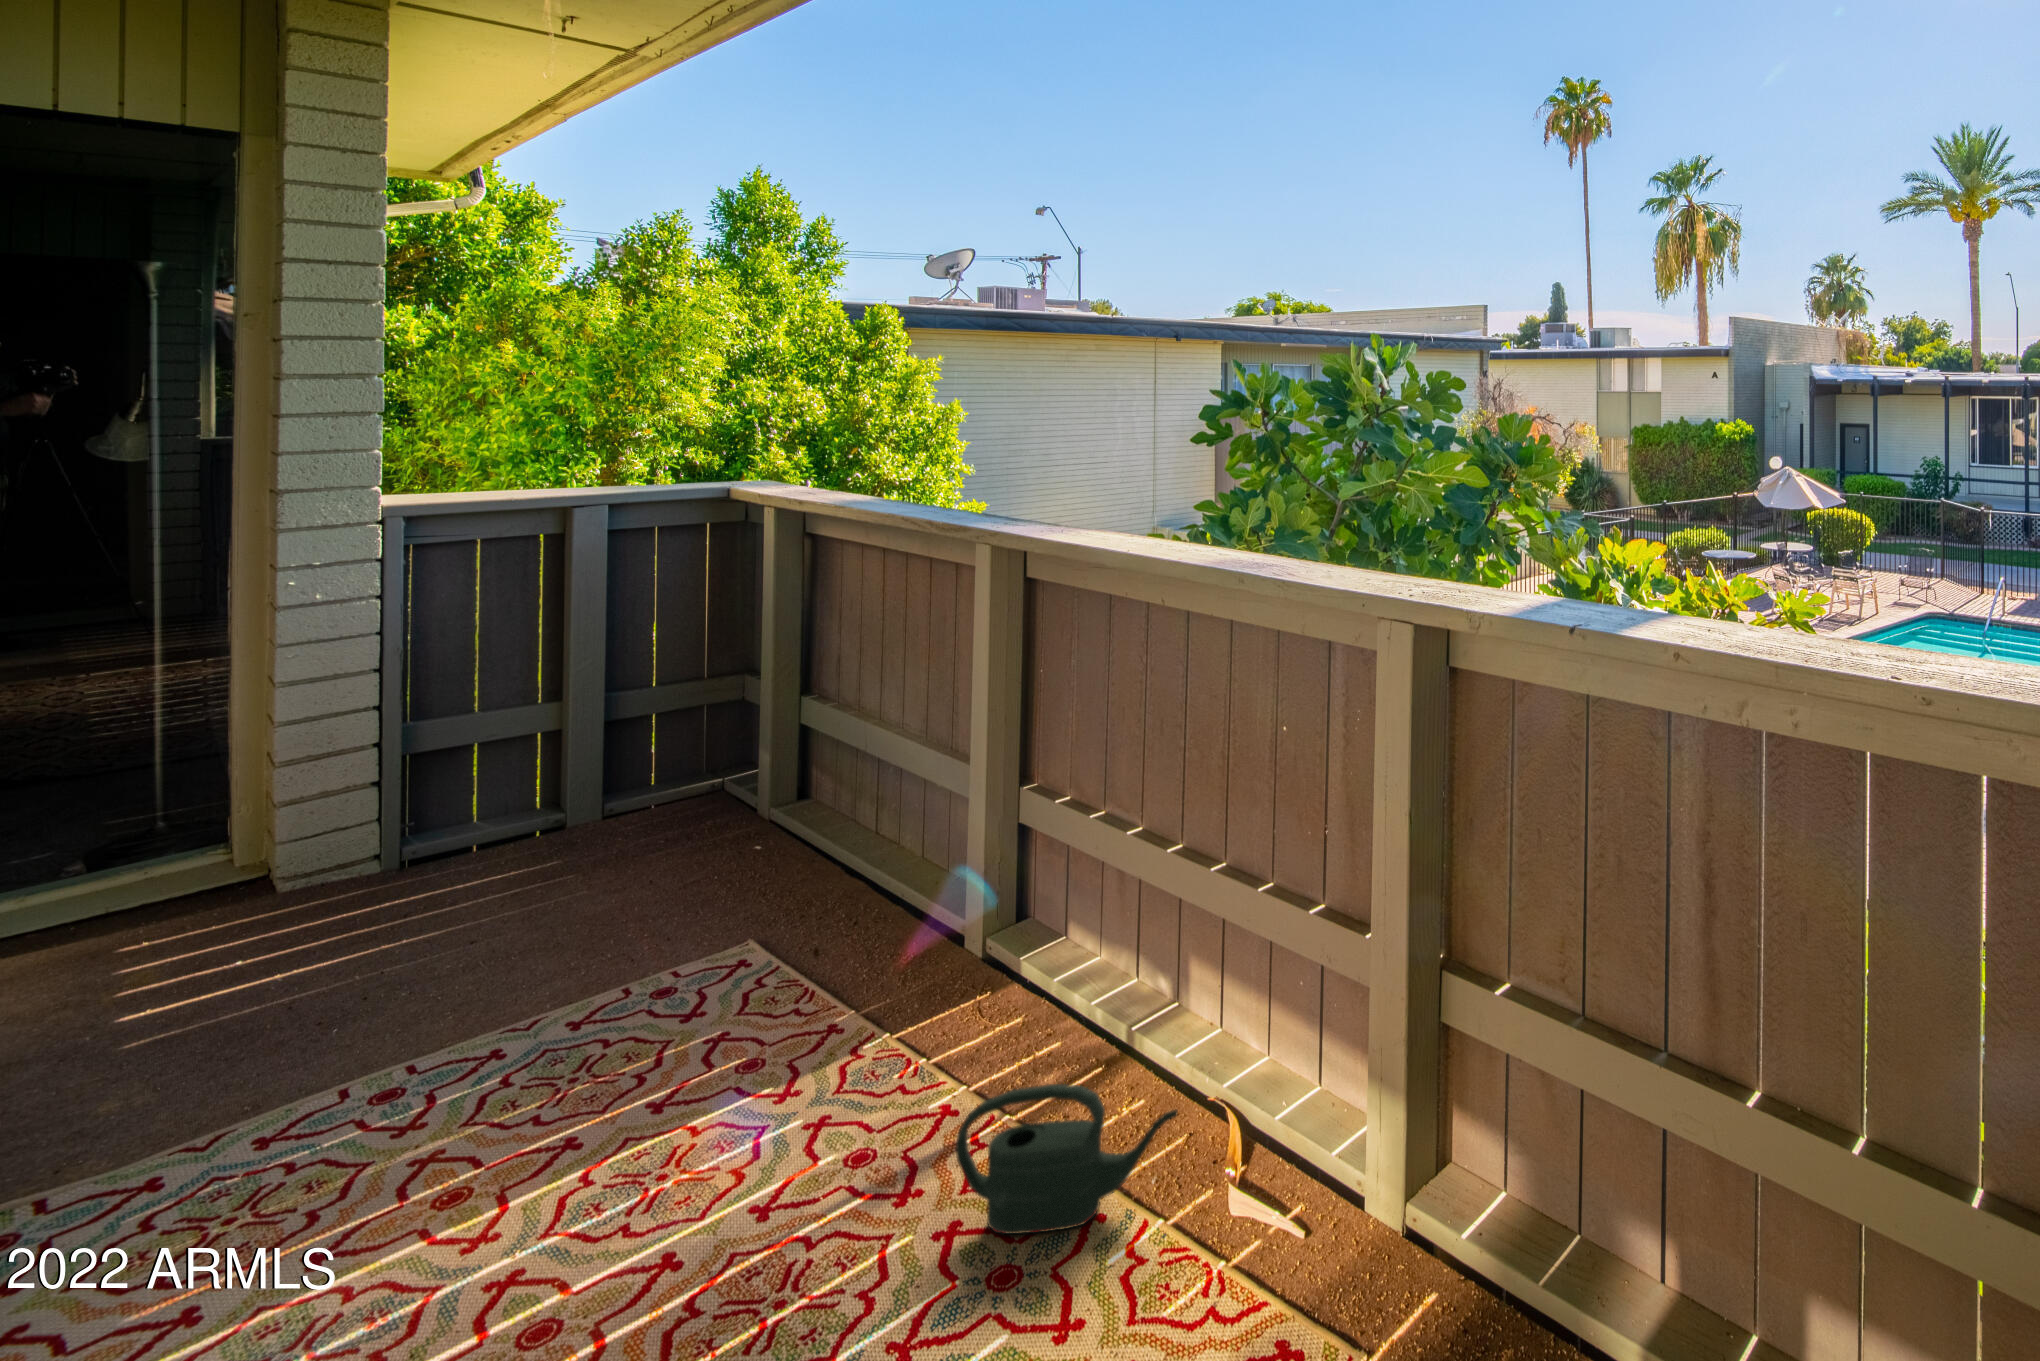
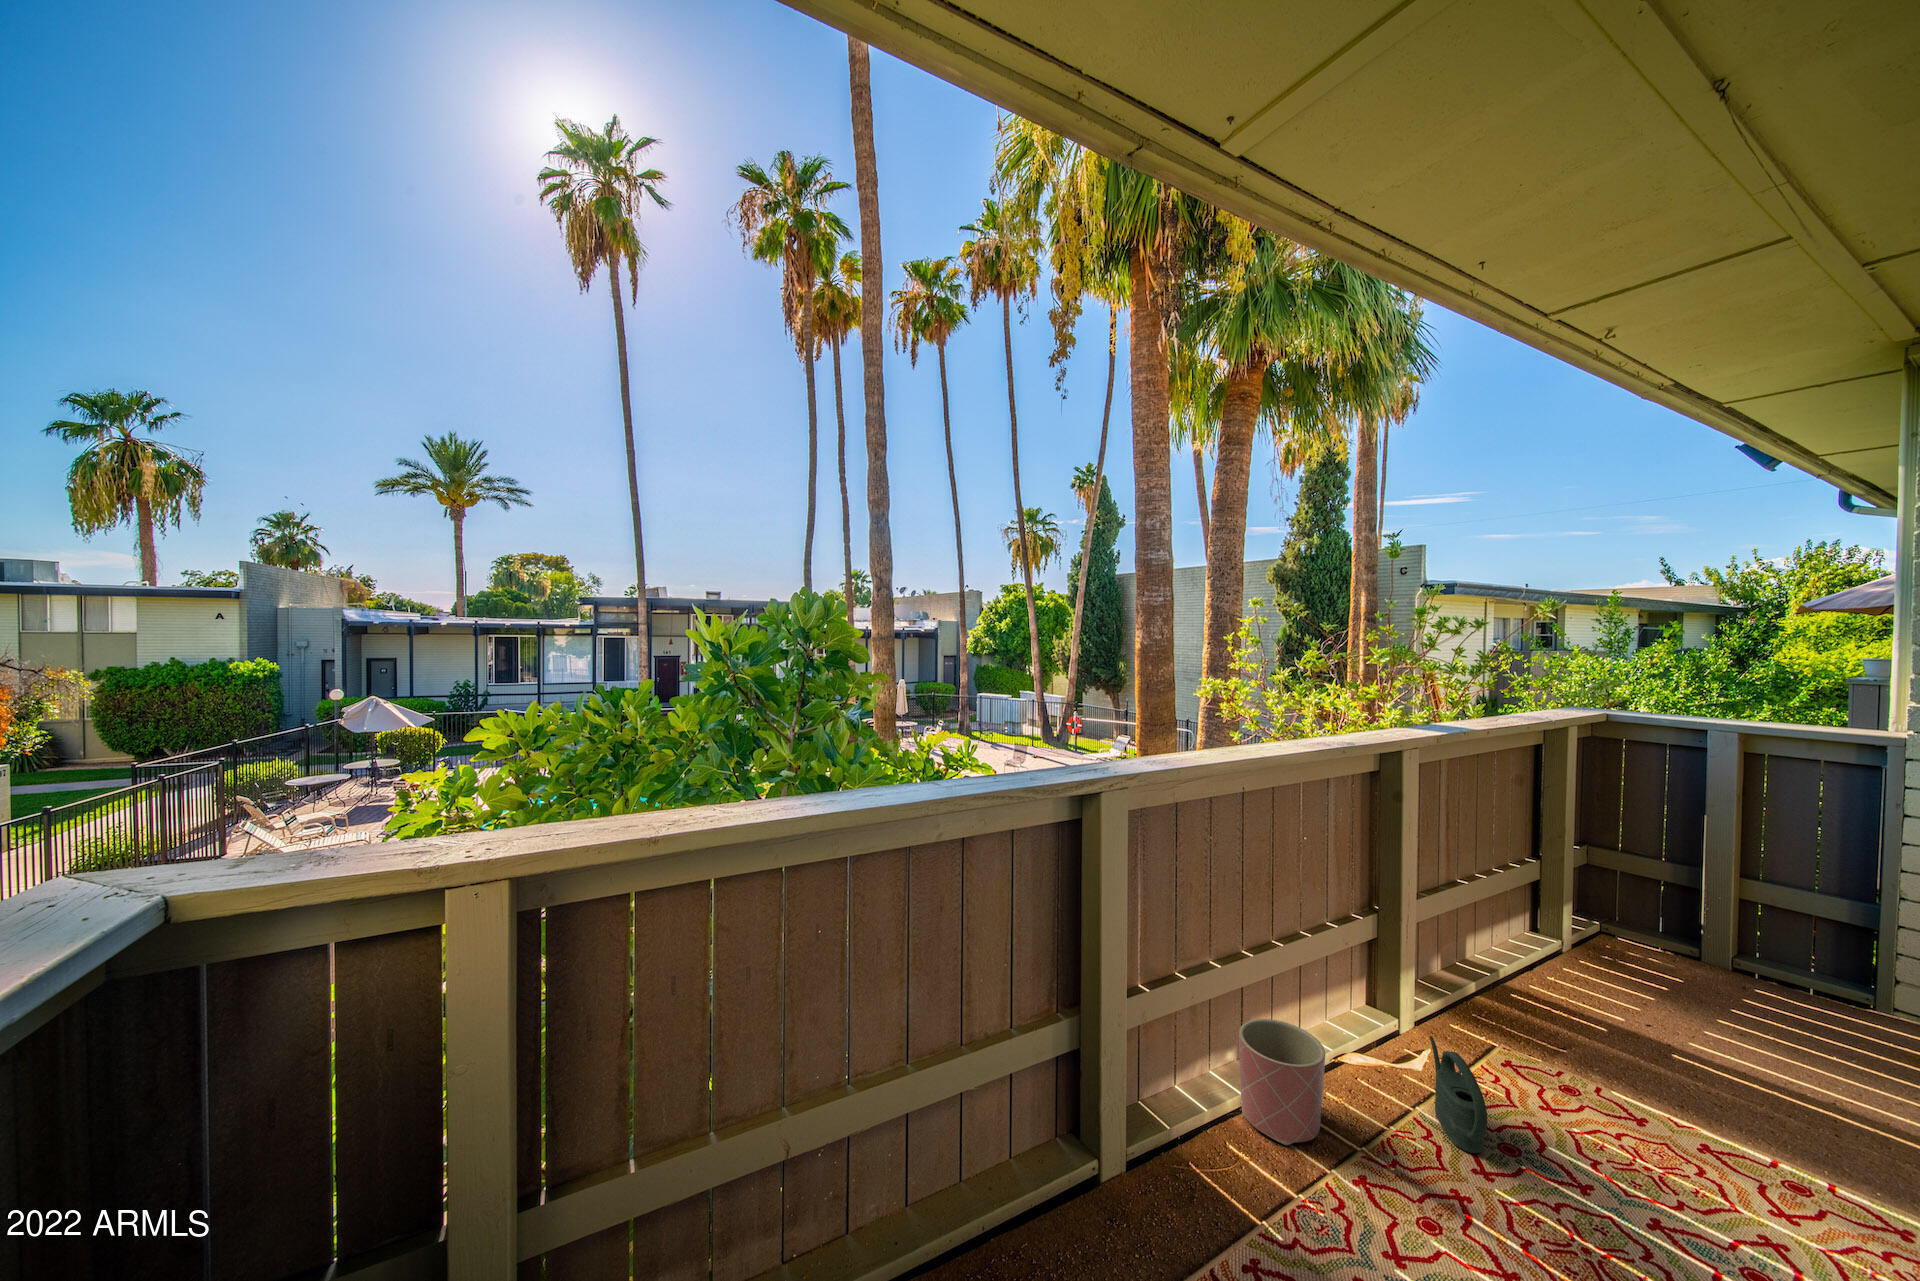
planter: none [995,906,1113,1075] -> present [1239,1019,1325,1145]

